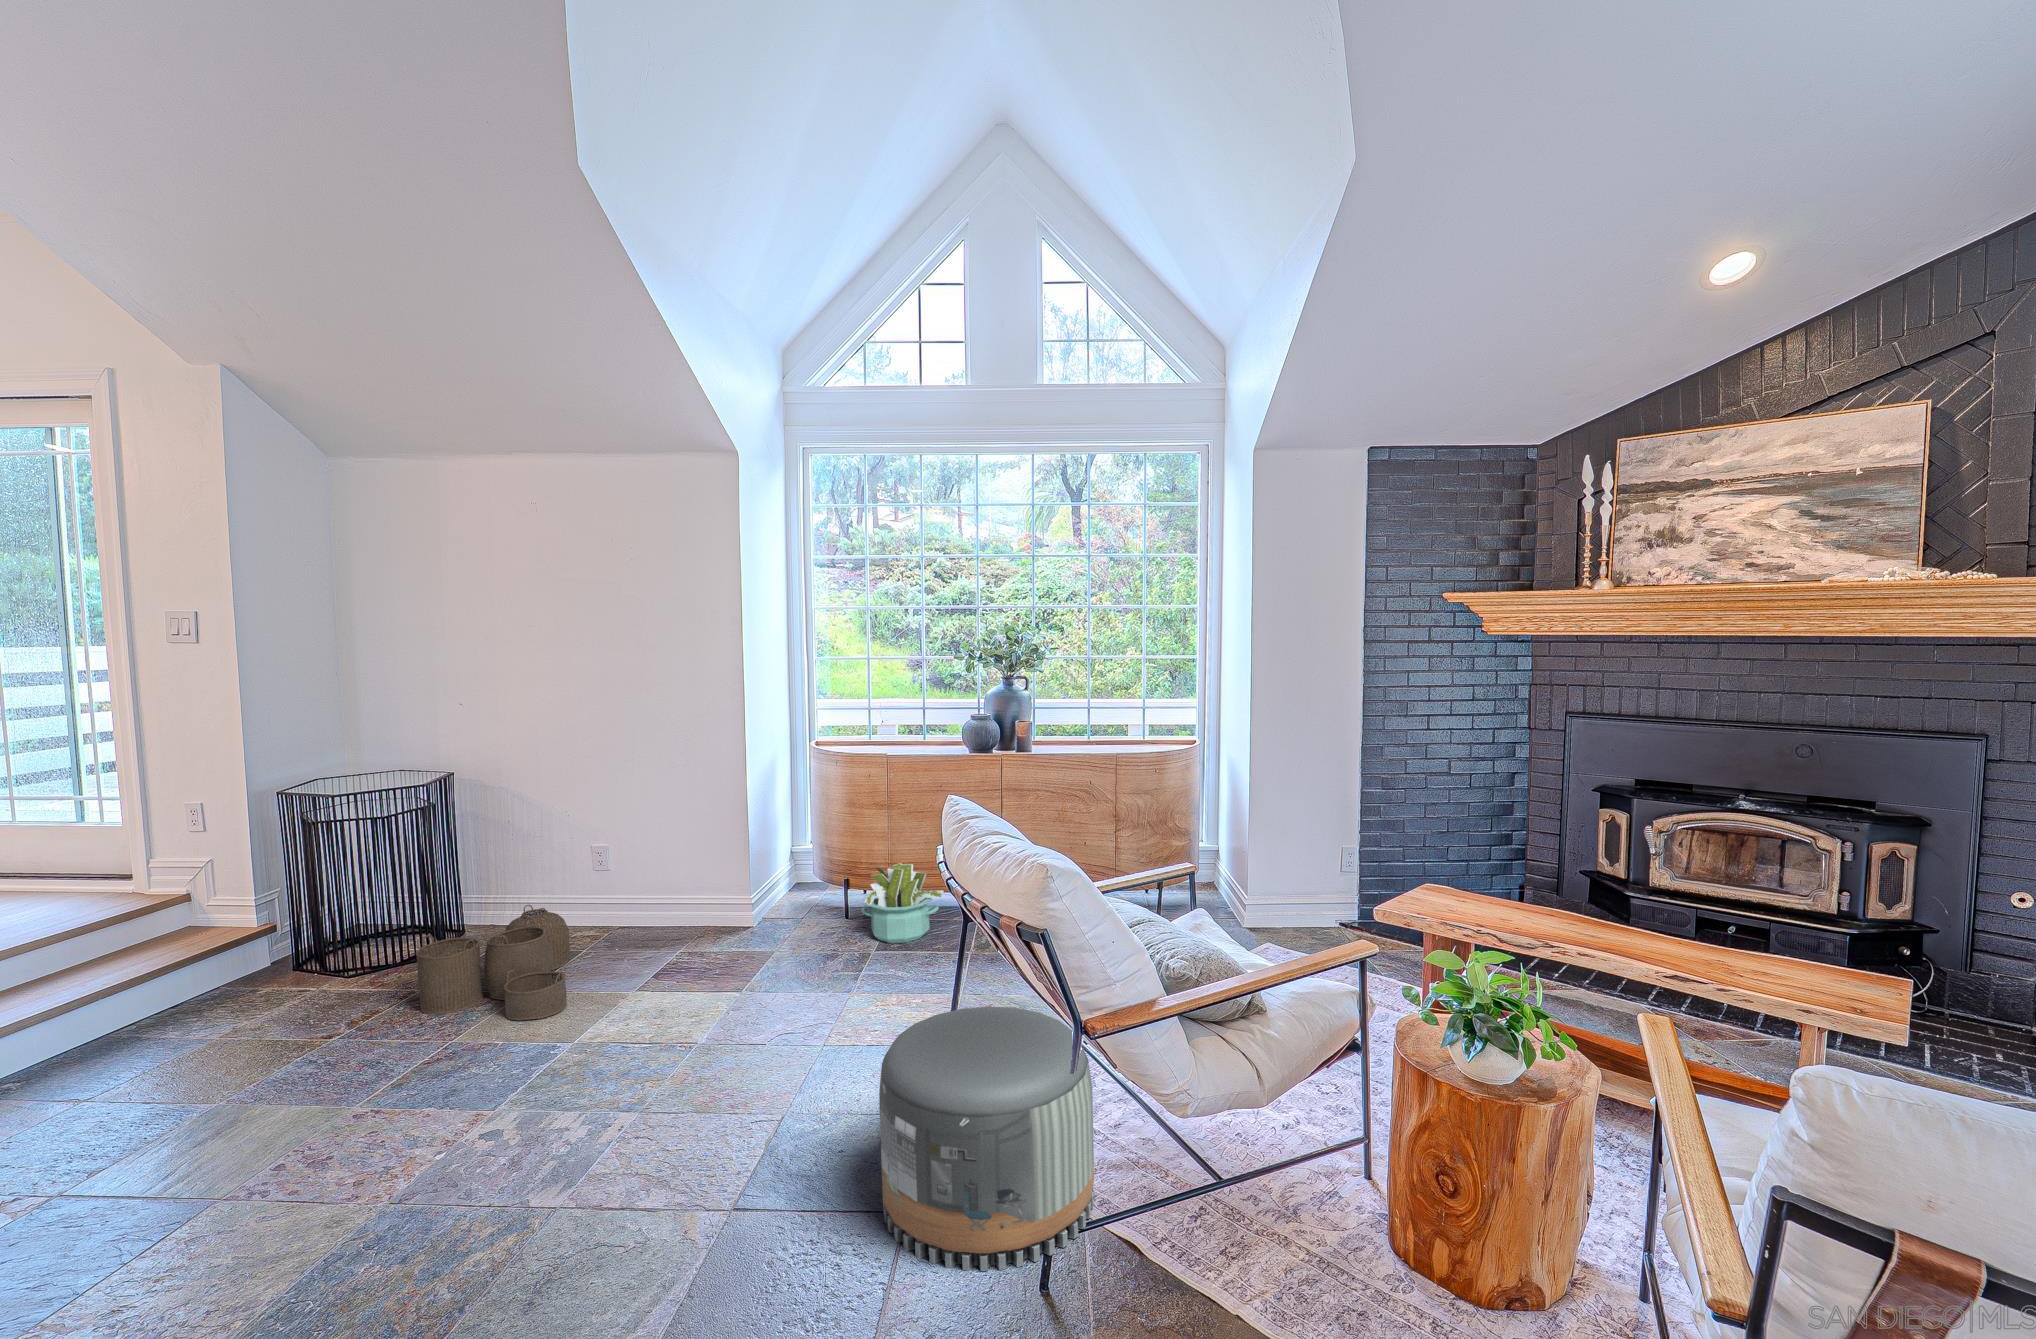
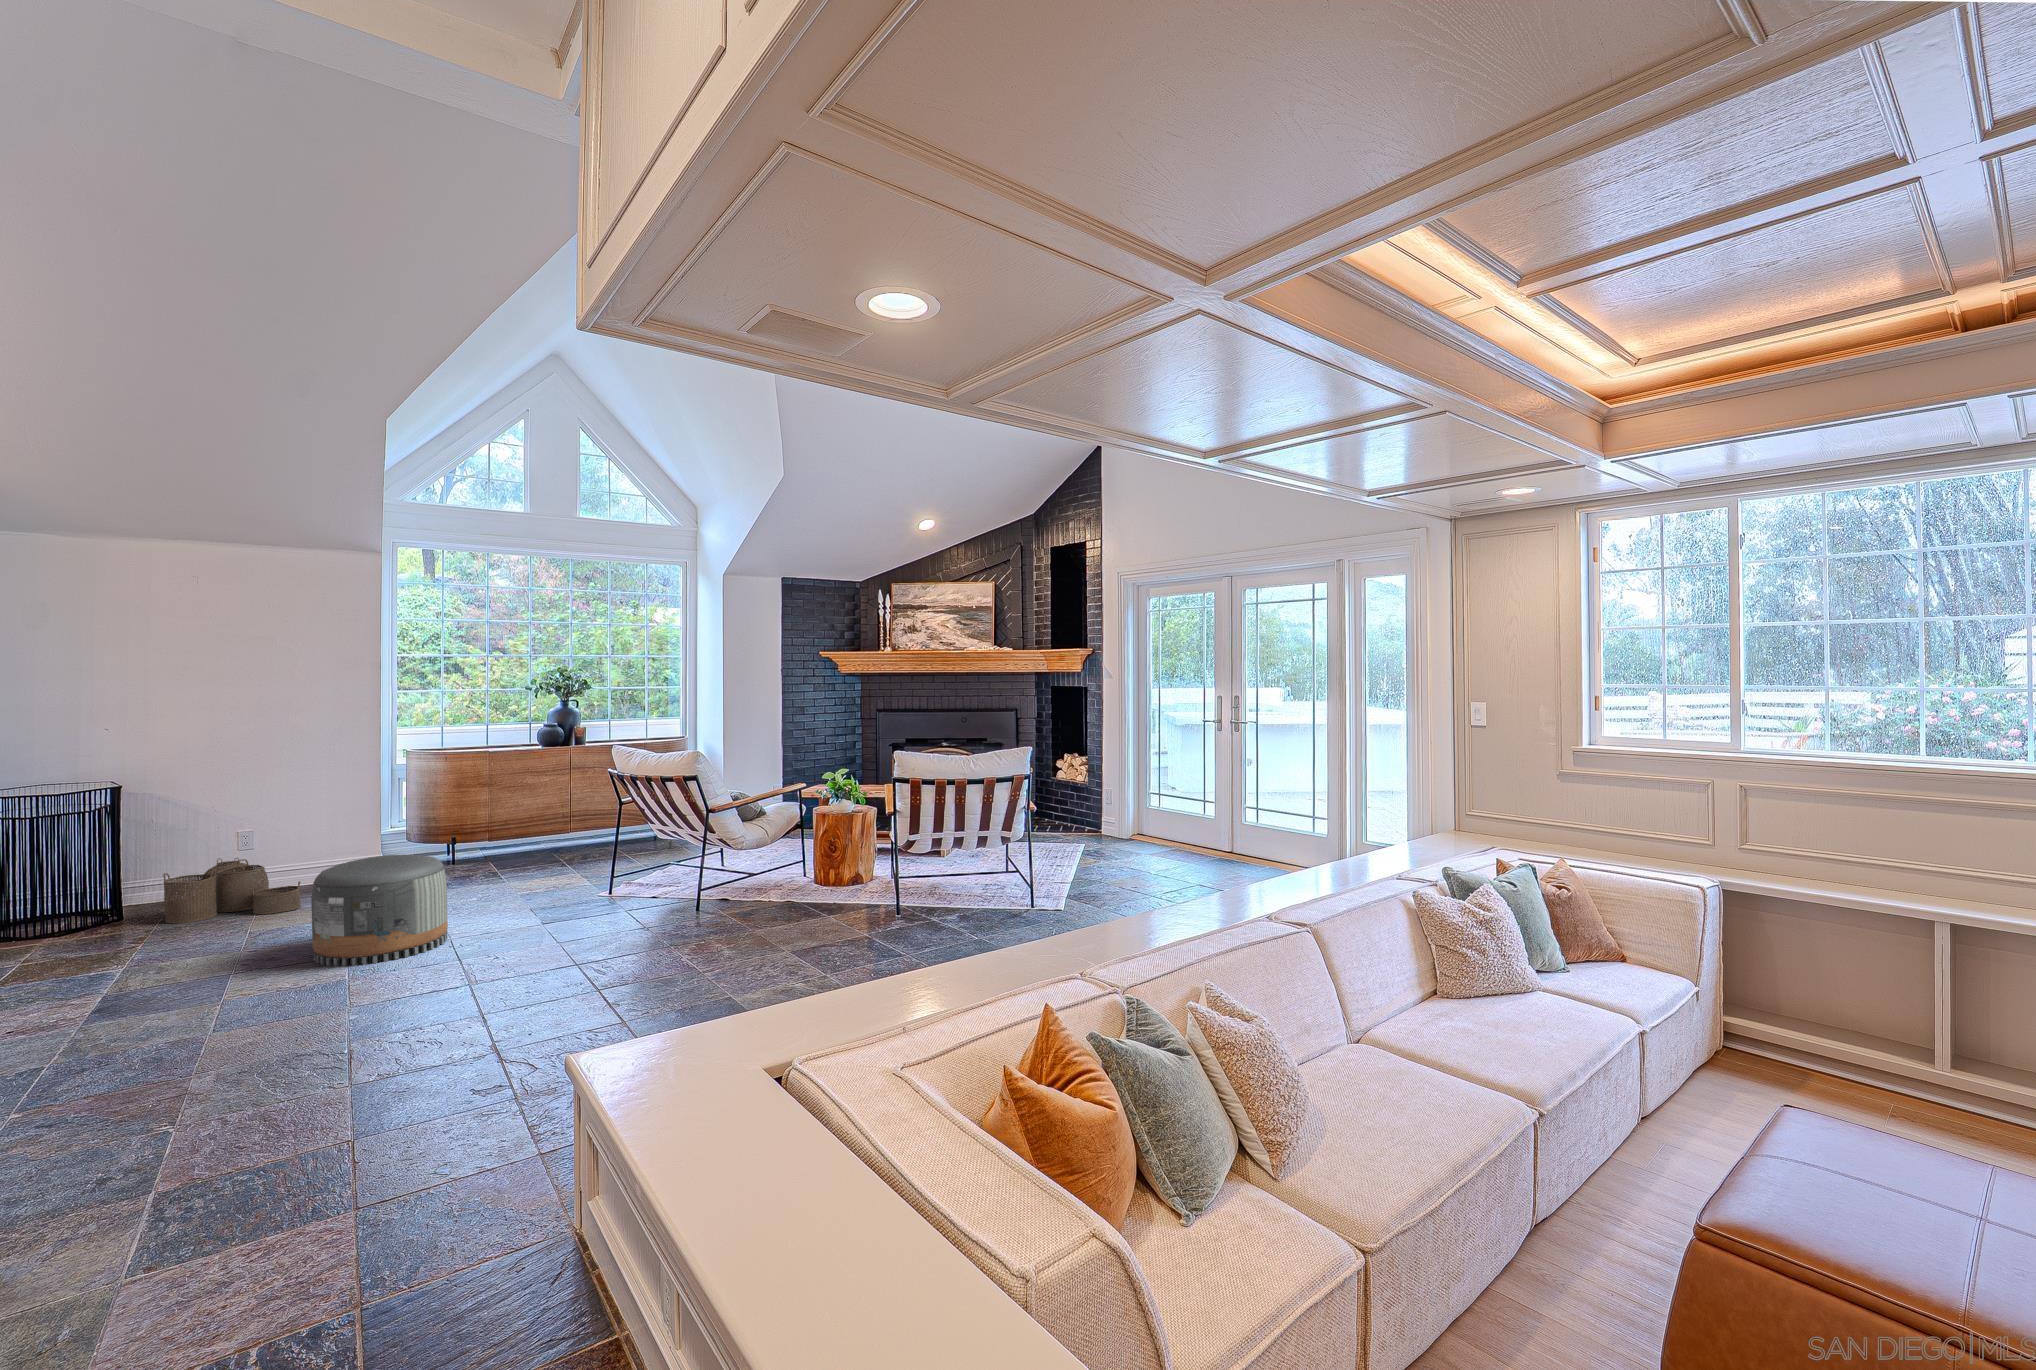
decorative plant: present [861,863,944,943] -> none [481,813,541,861]
pouf: present [879,1006,1094,1271] -> present [311,855,448,966]

